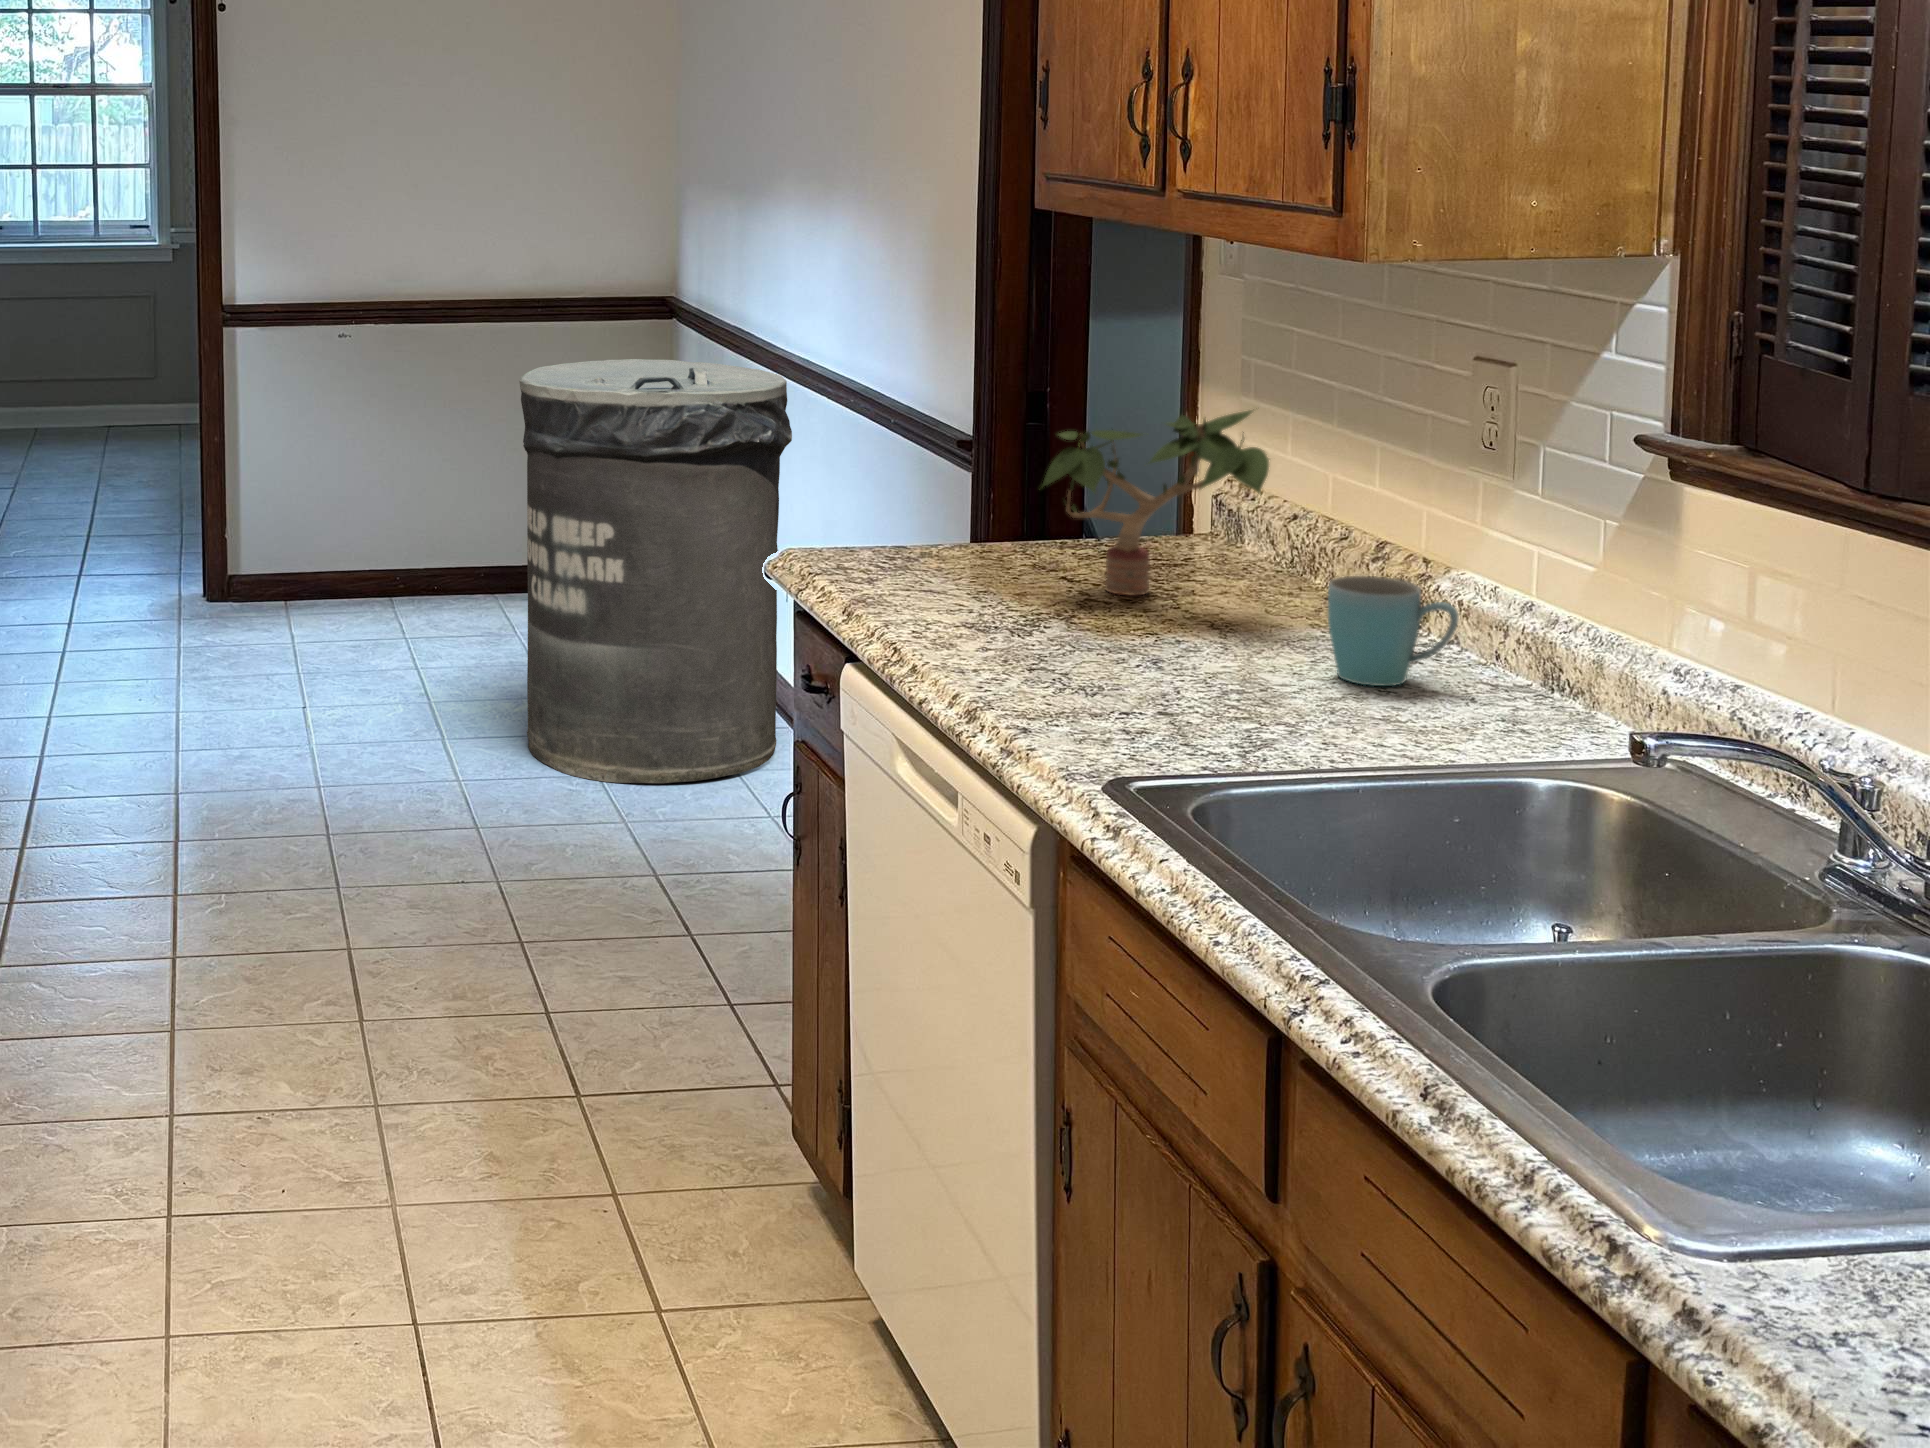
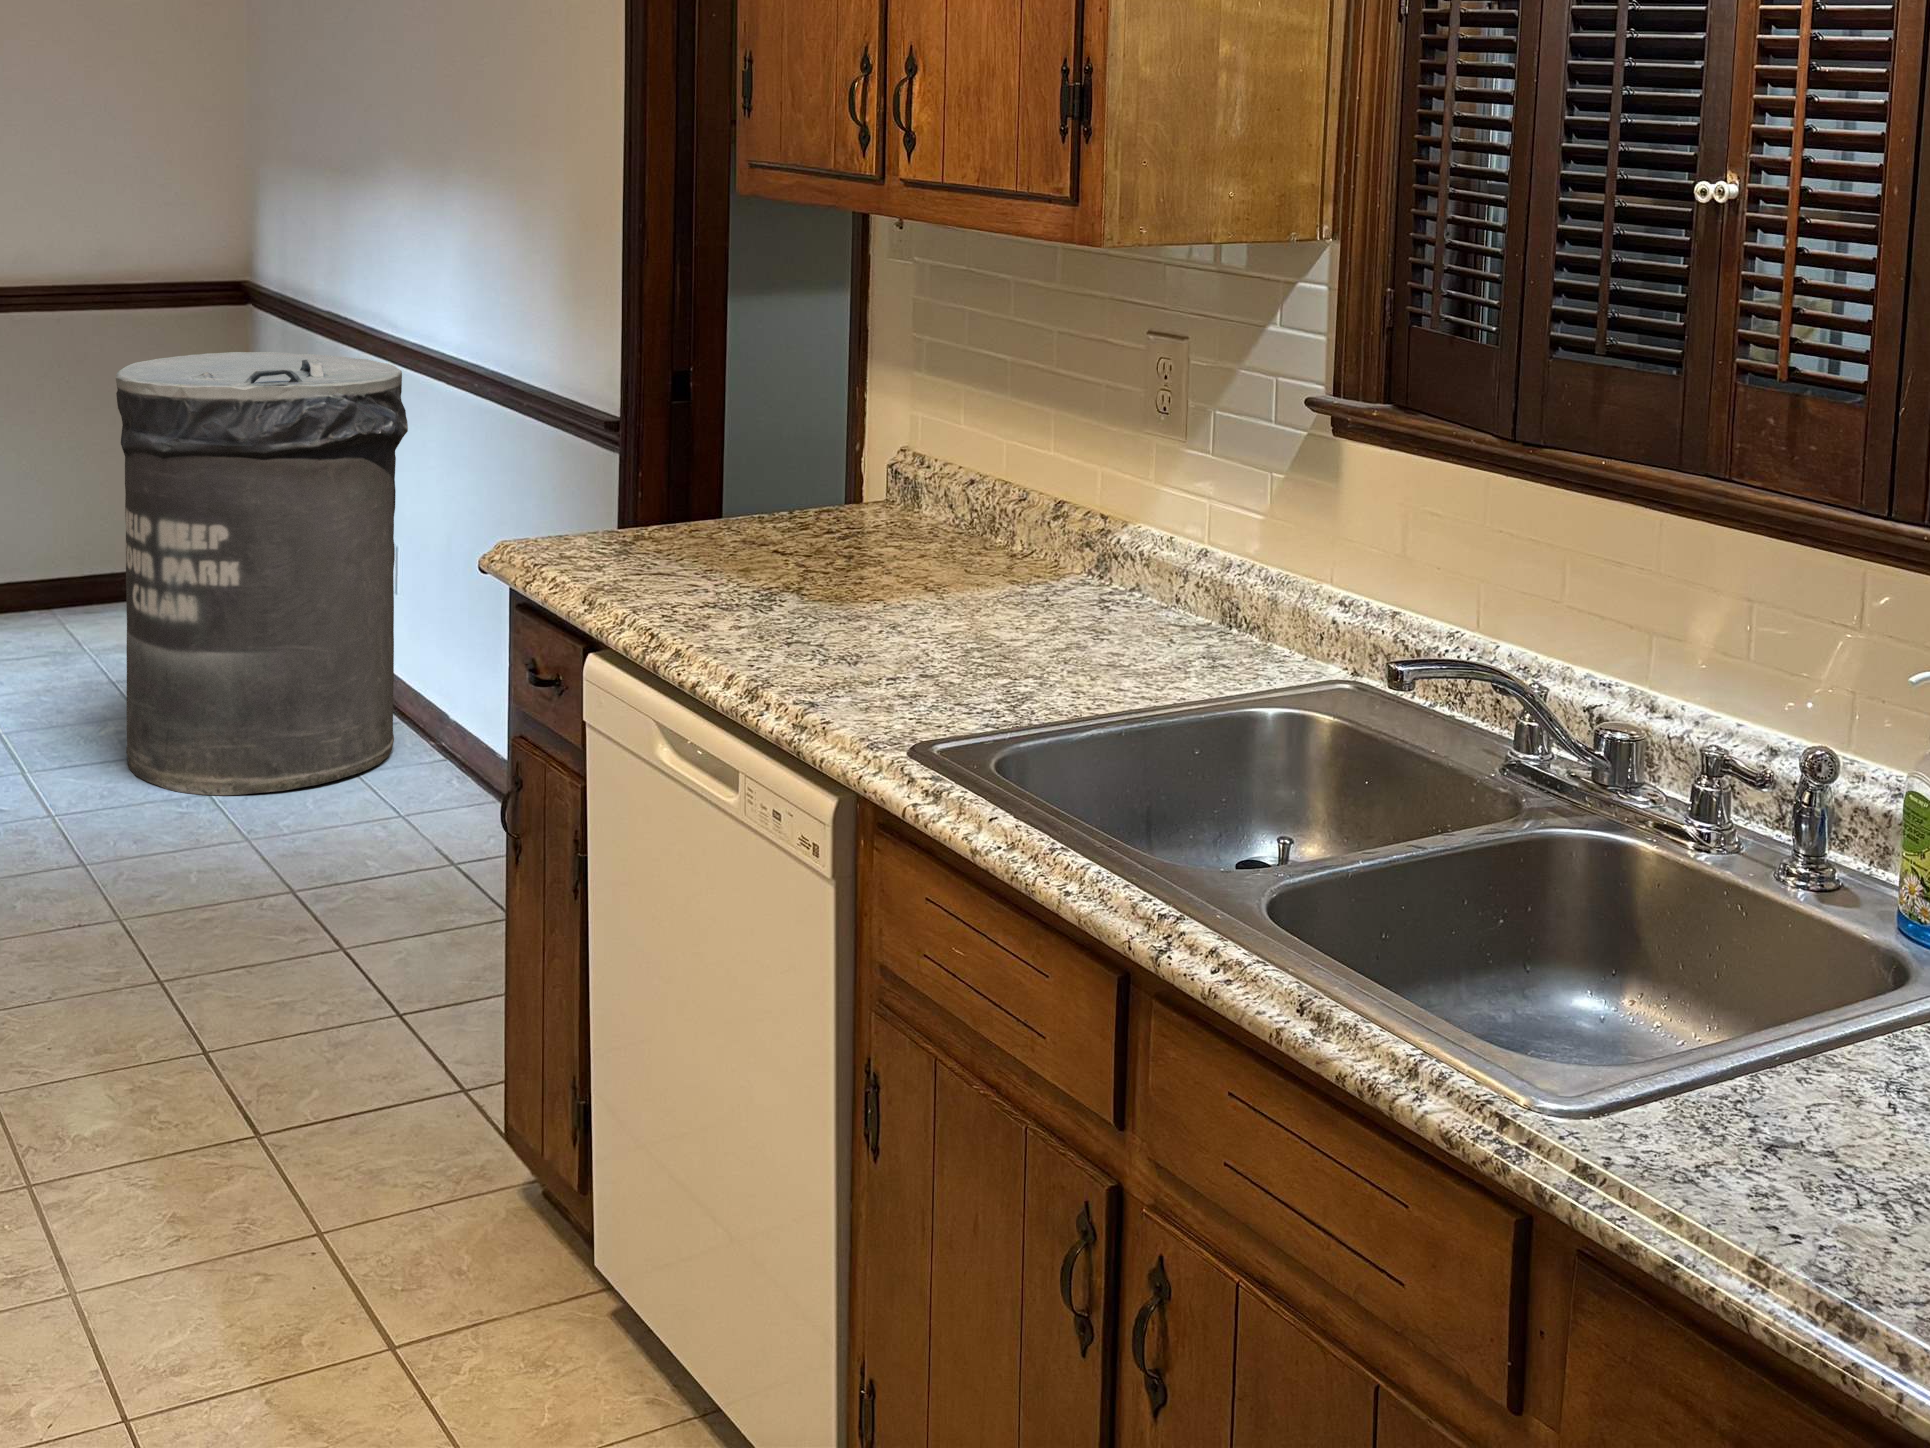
potted plant: present [1043,411,1269,595] -> none [739,373,1013,566]
mug: present [1328,576,1459,686] -> none [1046,535,1158,635]

